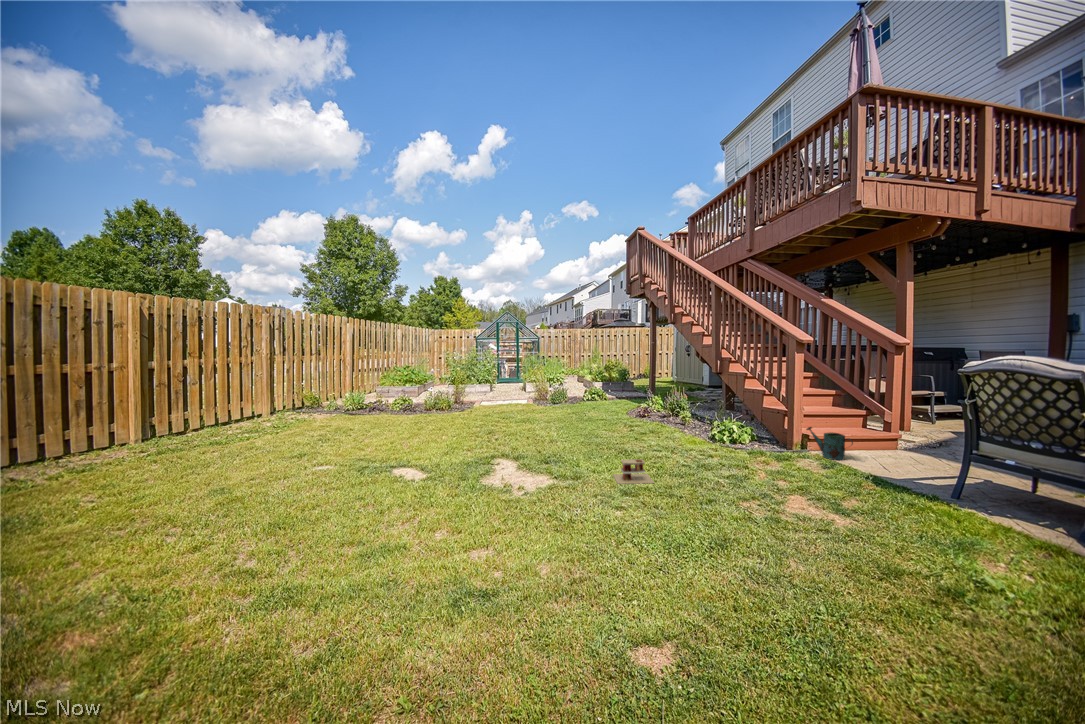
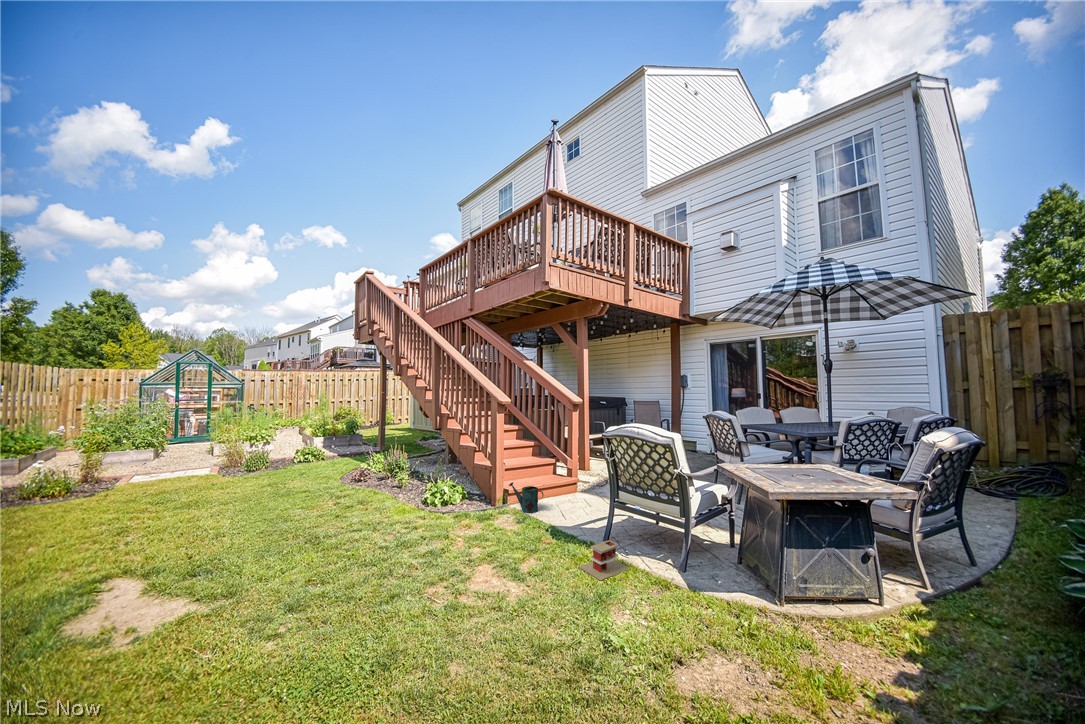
toy house: present [613,459,654,484] -> present [579,540,629,580]

